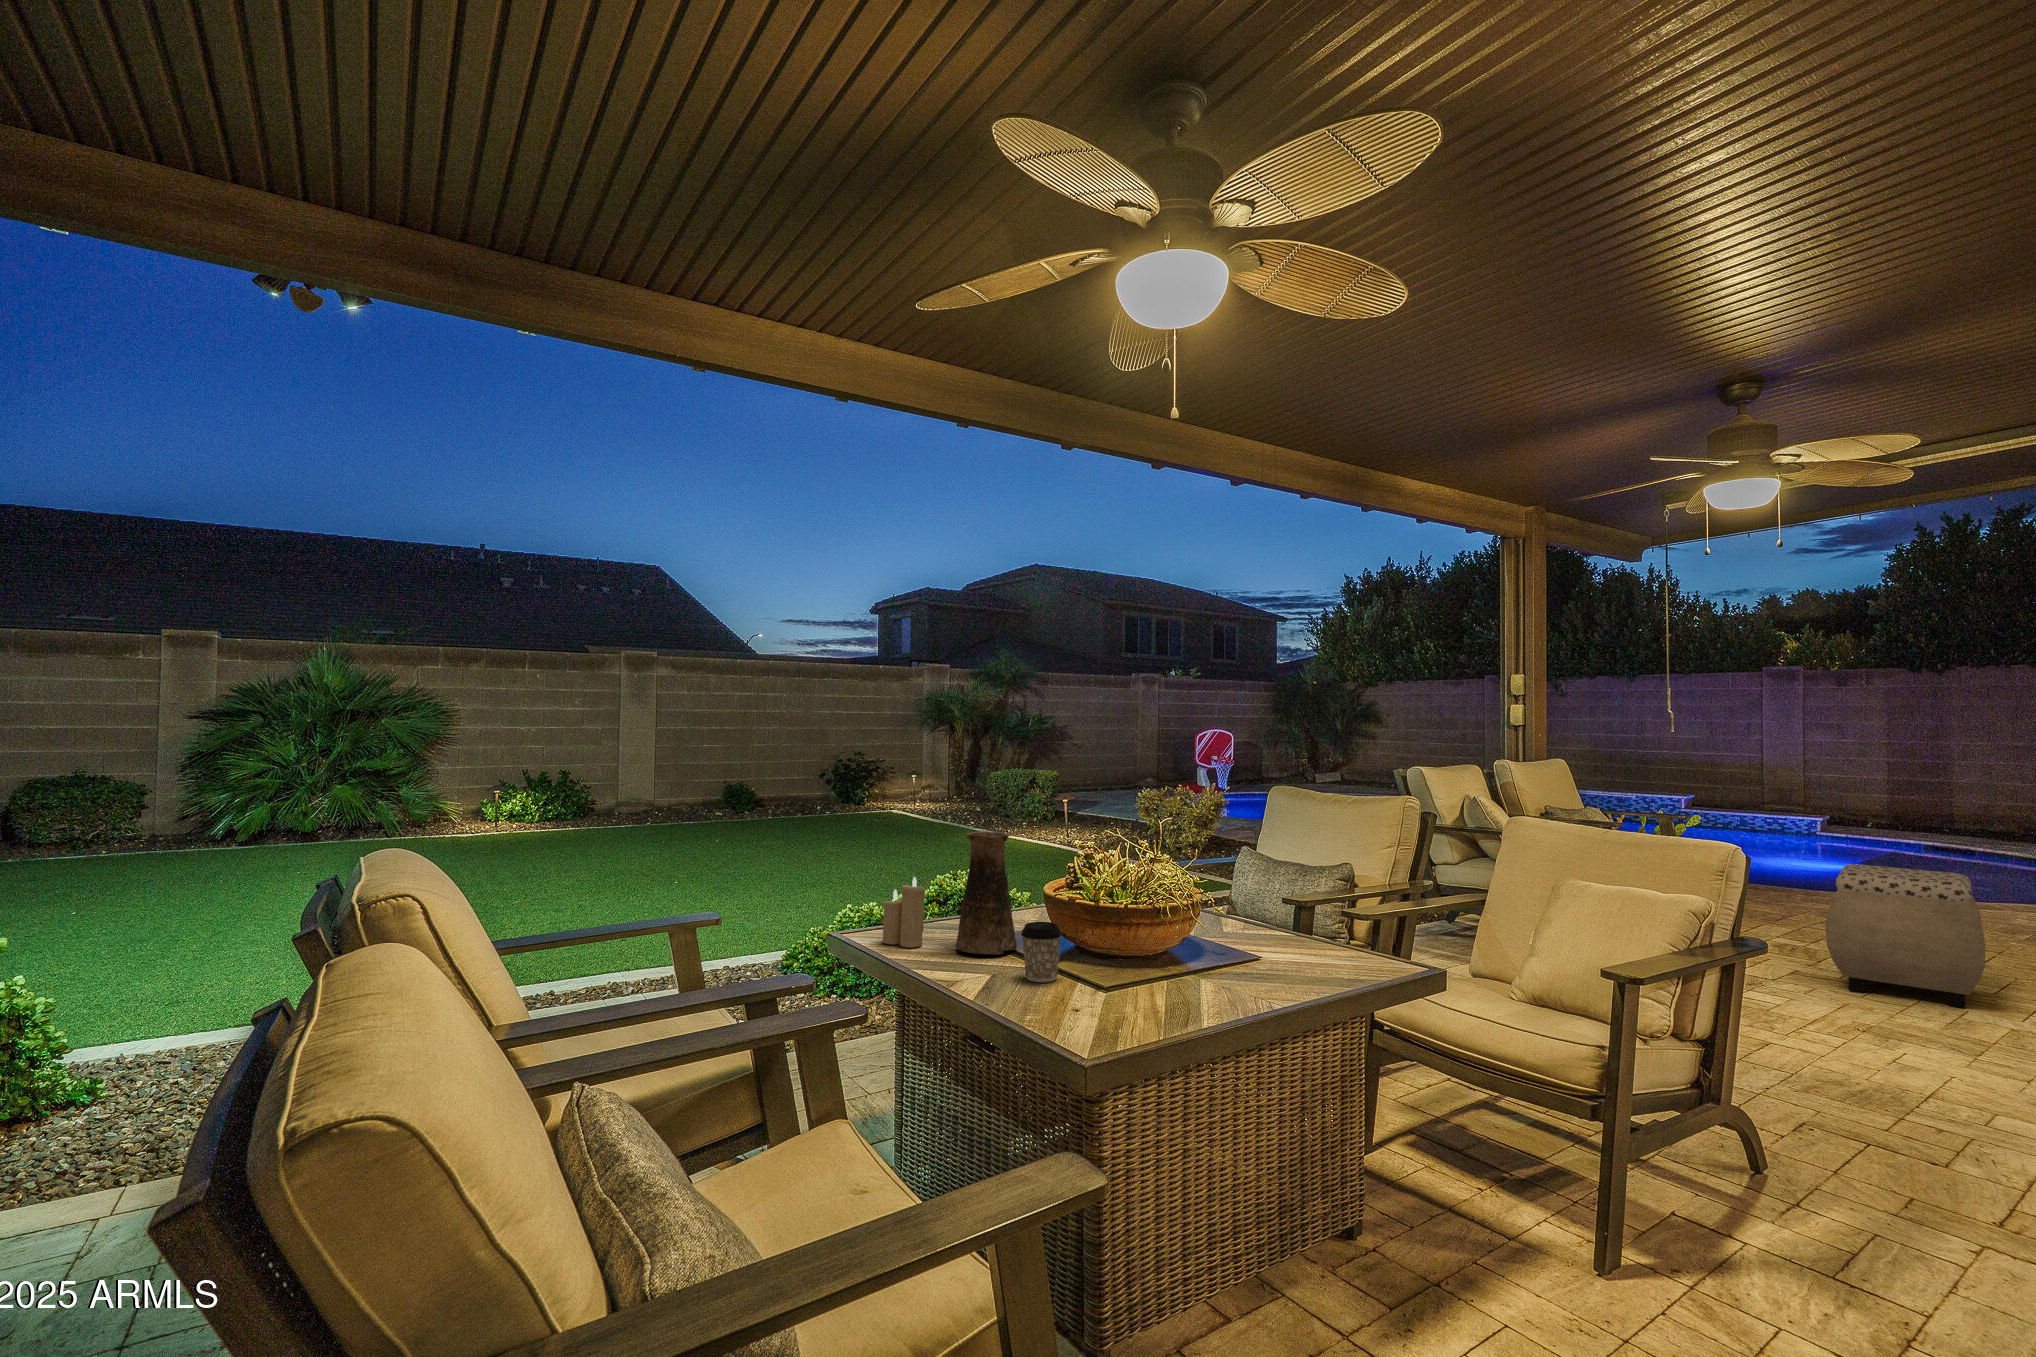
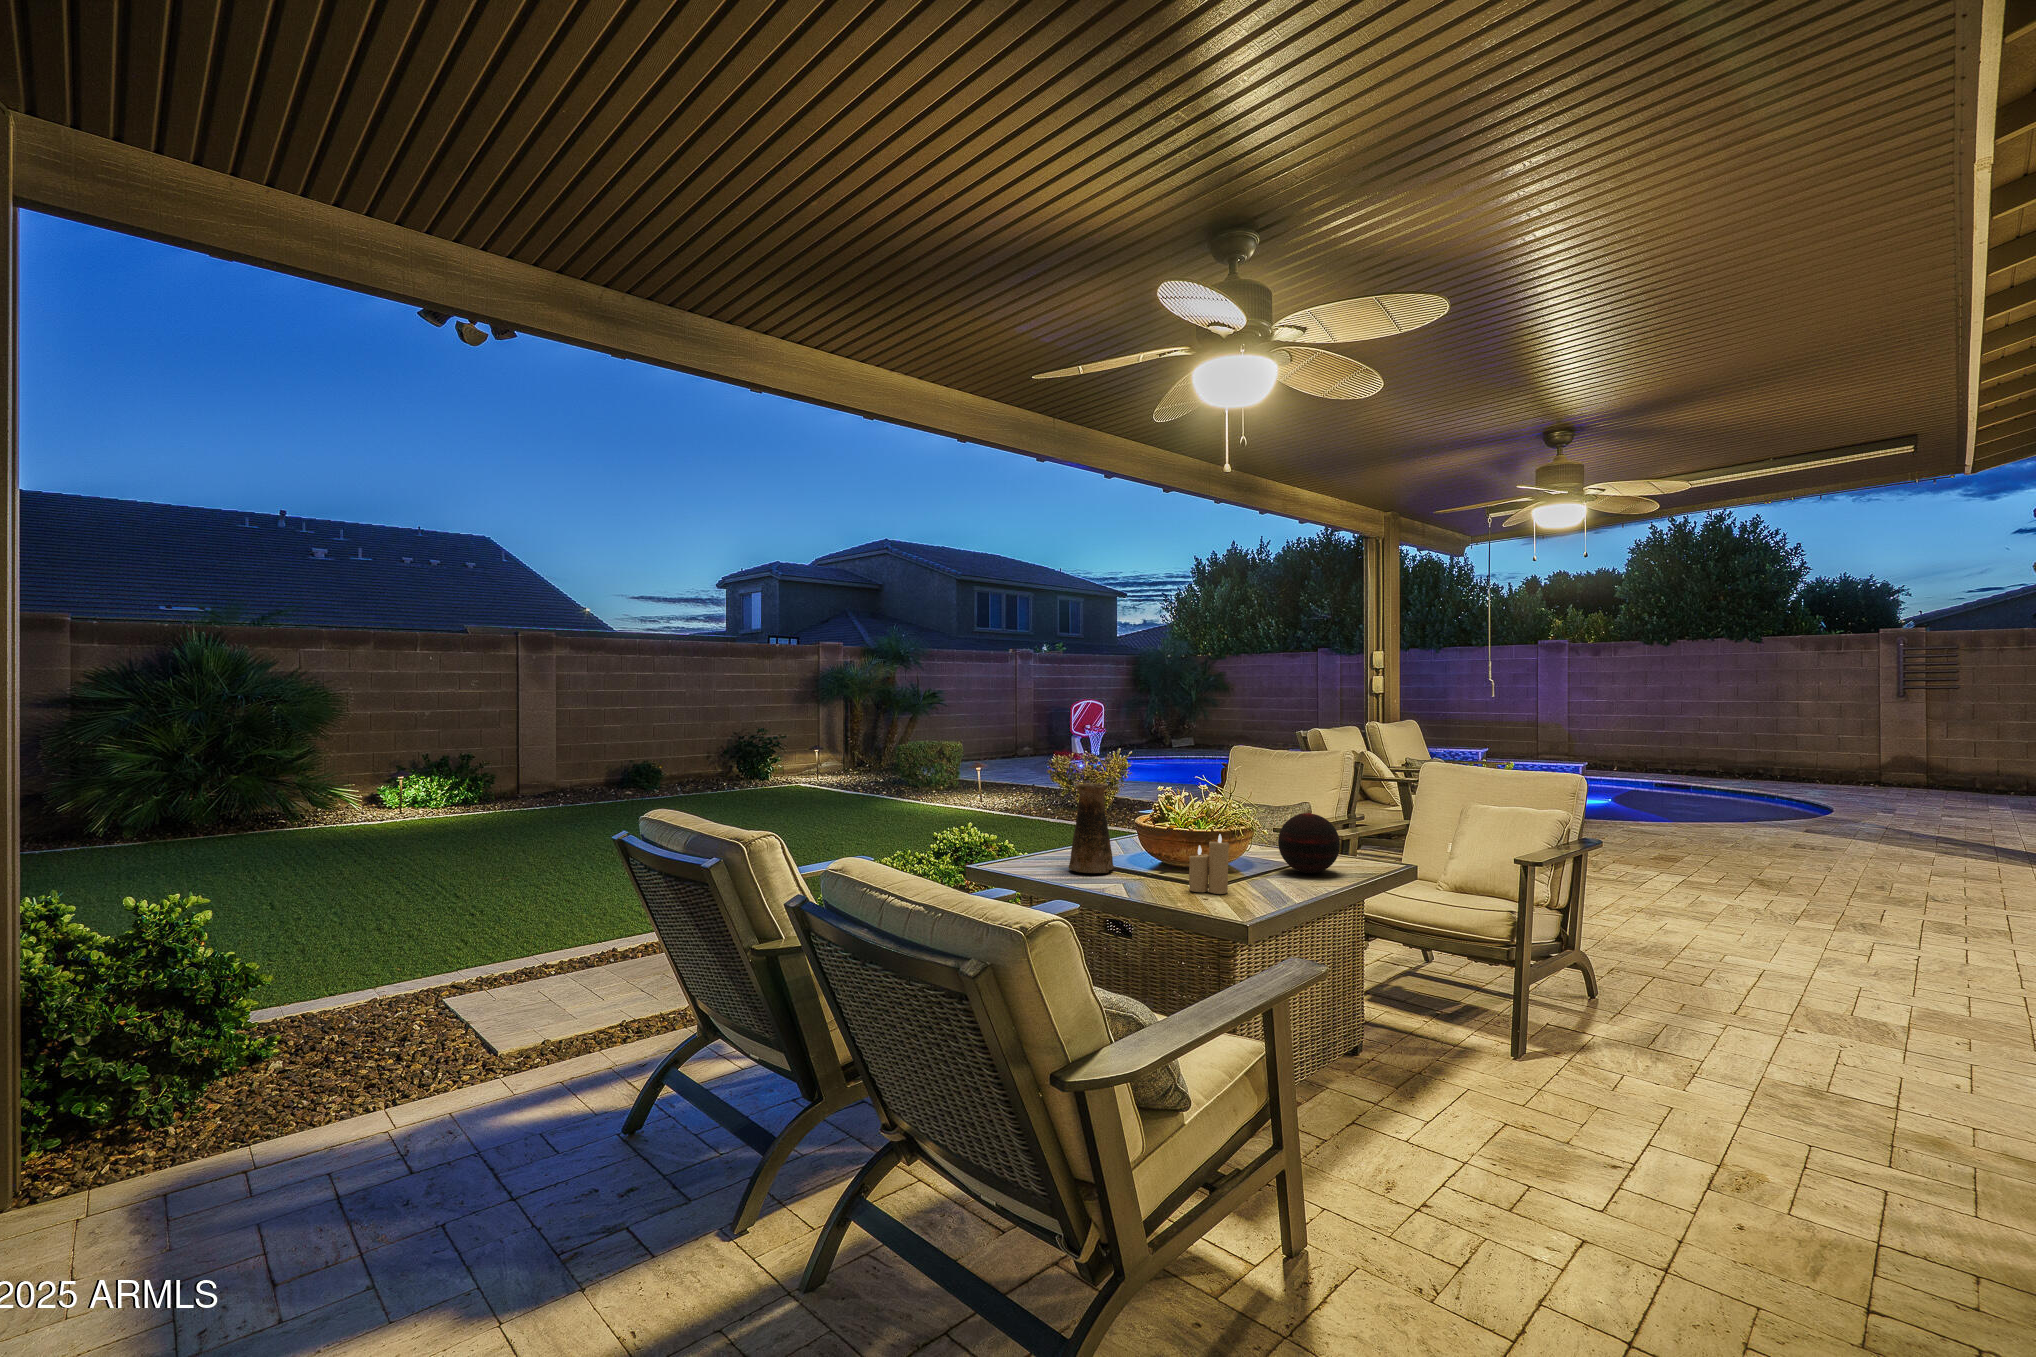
ottoman: present [1825,864,1985,1008] -> none [1611,795,1713,895]
candle: present [883,877,925,948] -> present [1189,835,1229,894]
decorative orb: none [1239,884,1326,970] -> present [1278,813,1340,873]
coffee cup: present [1021,922,1062,982] -> none [1138,846,1168,888]

